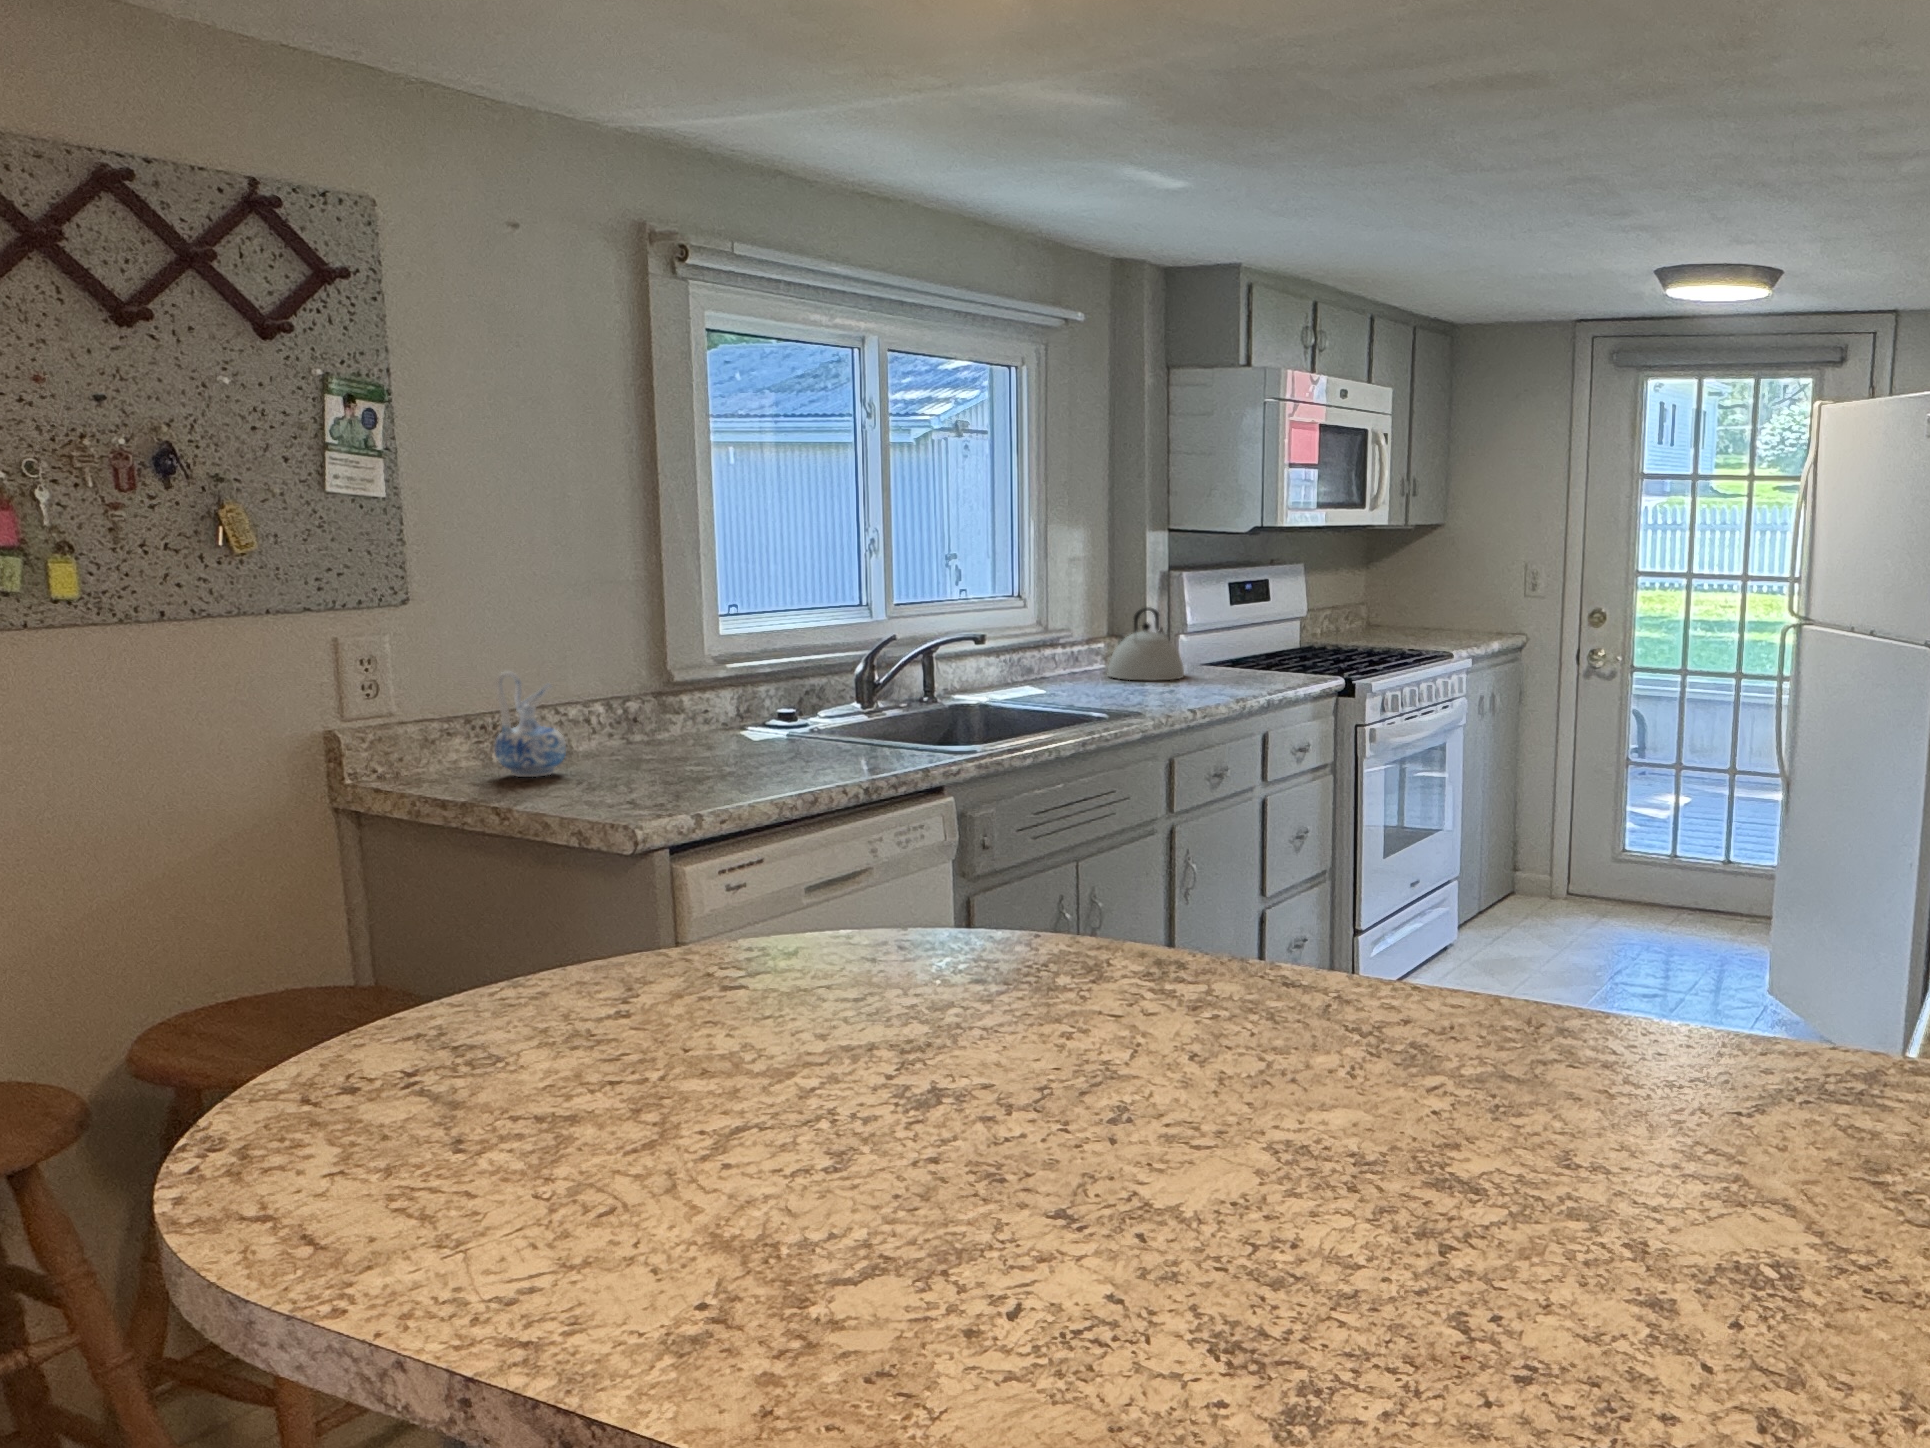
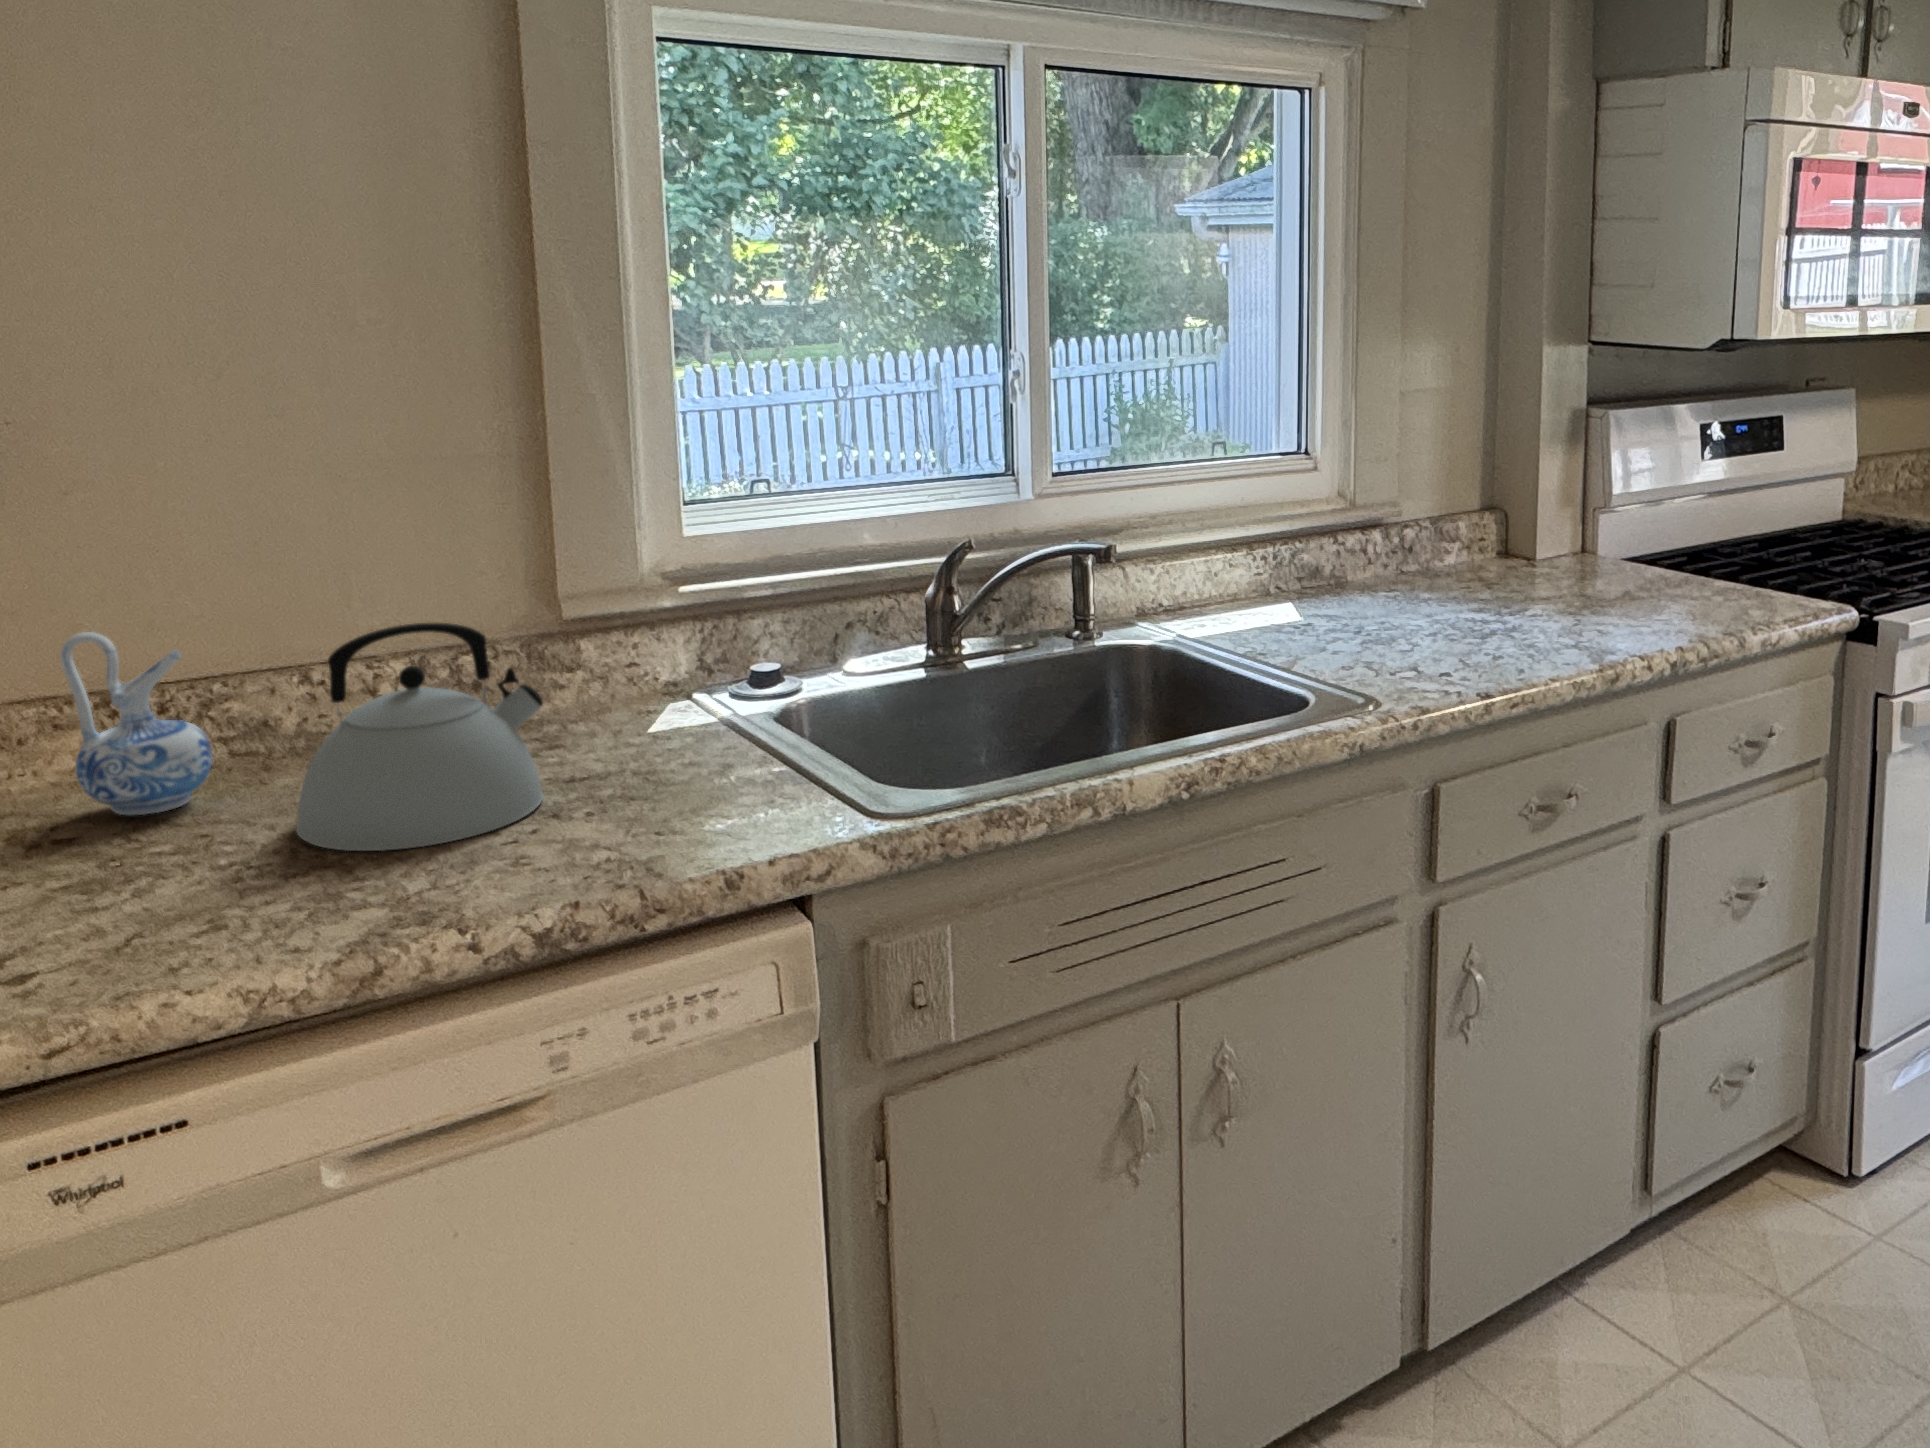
kettle: present [1108,607,1184,681] -> present [296,623,543,851]

